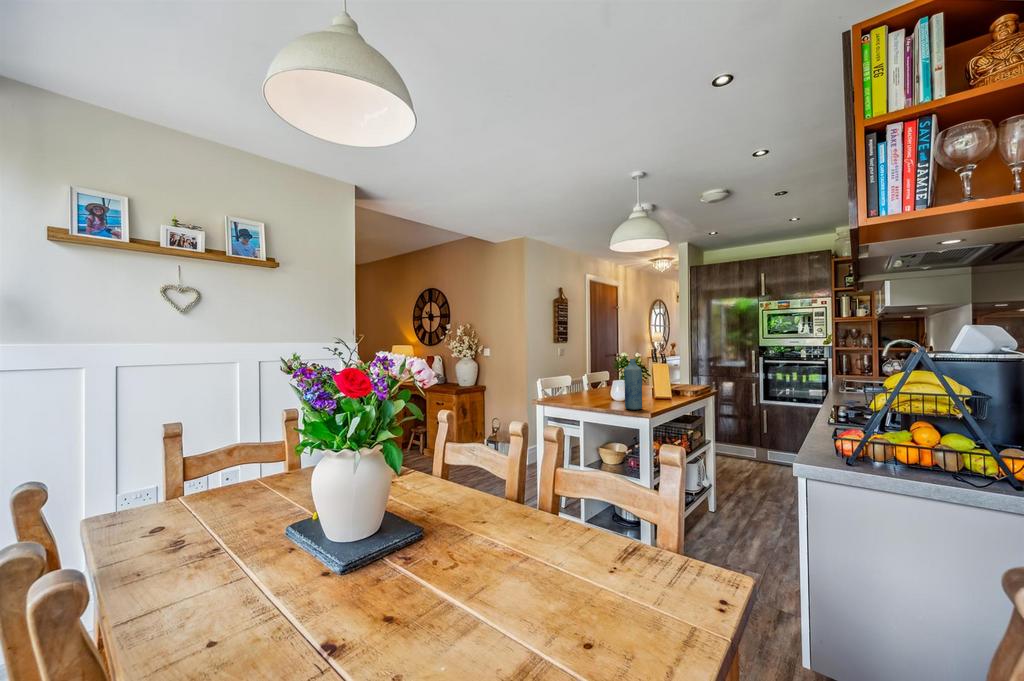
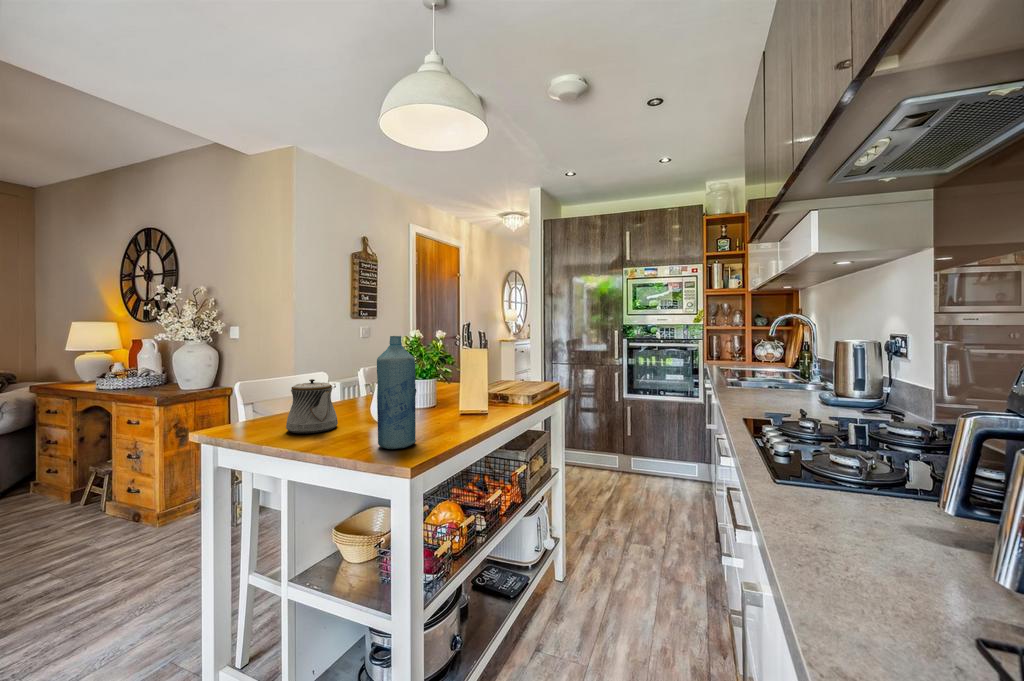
teapot: none [572,379,595,404] -> present [286,379,338,433]

